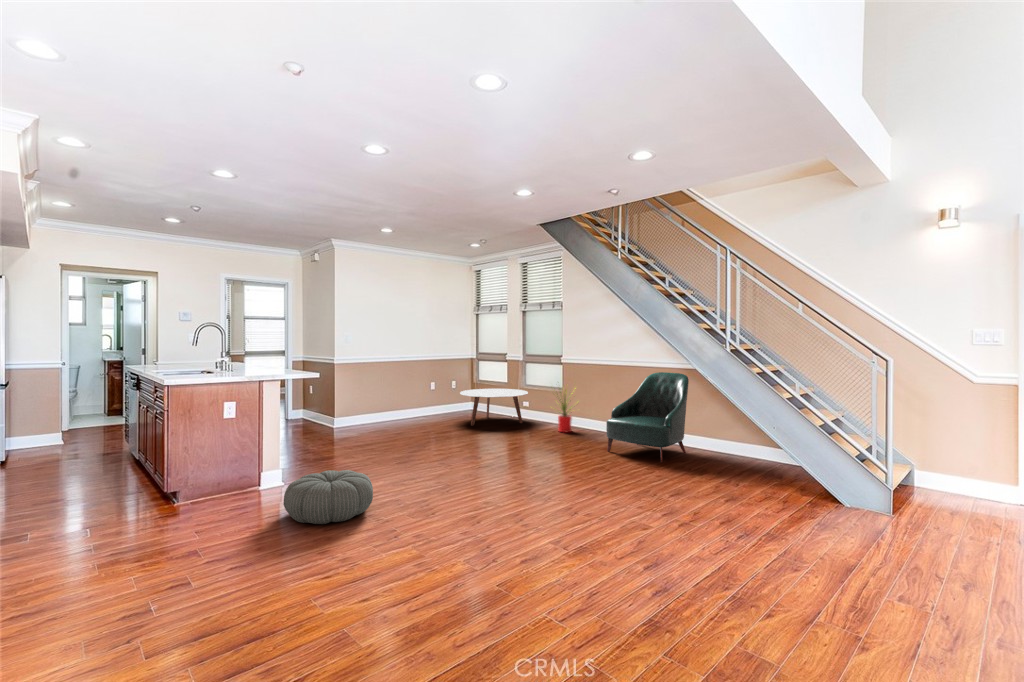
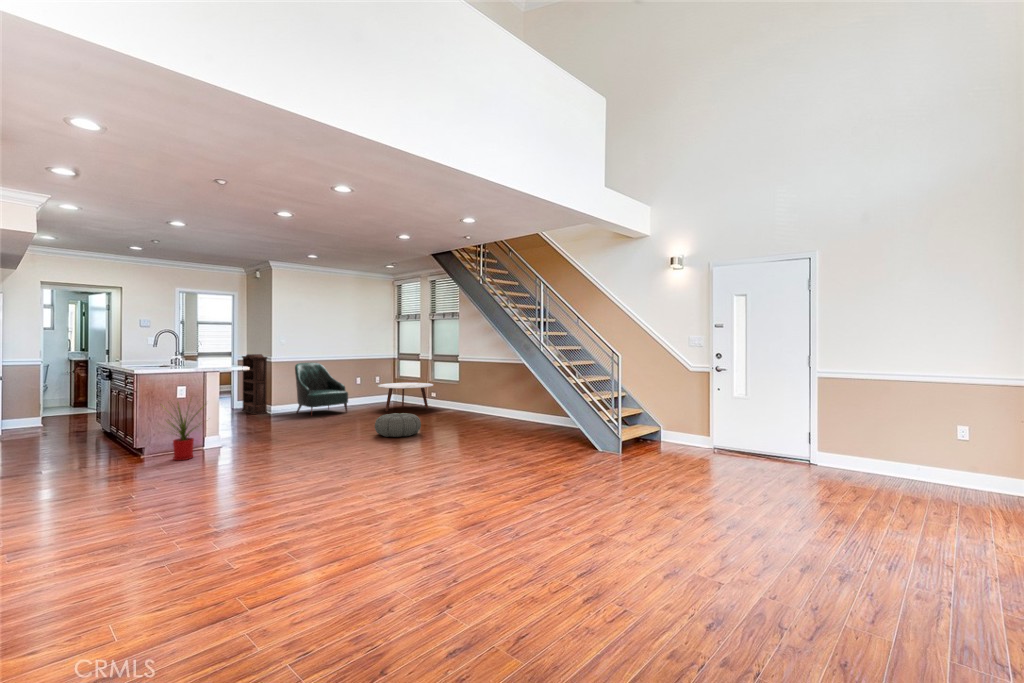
bookshelf: none [298,354,329,429] -> present [242,354,267,414]
armchair: present [606,372,689,463] -> present [295,363,348,416]
house plant: present [558,392,572,432] -> present [167,402,203,460]
pouf: present [284,470,373,524] -> present [375,413,421,437]

